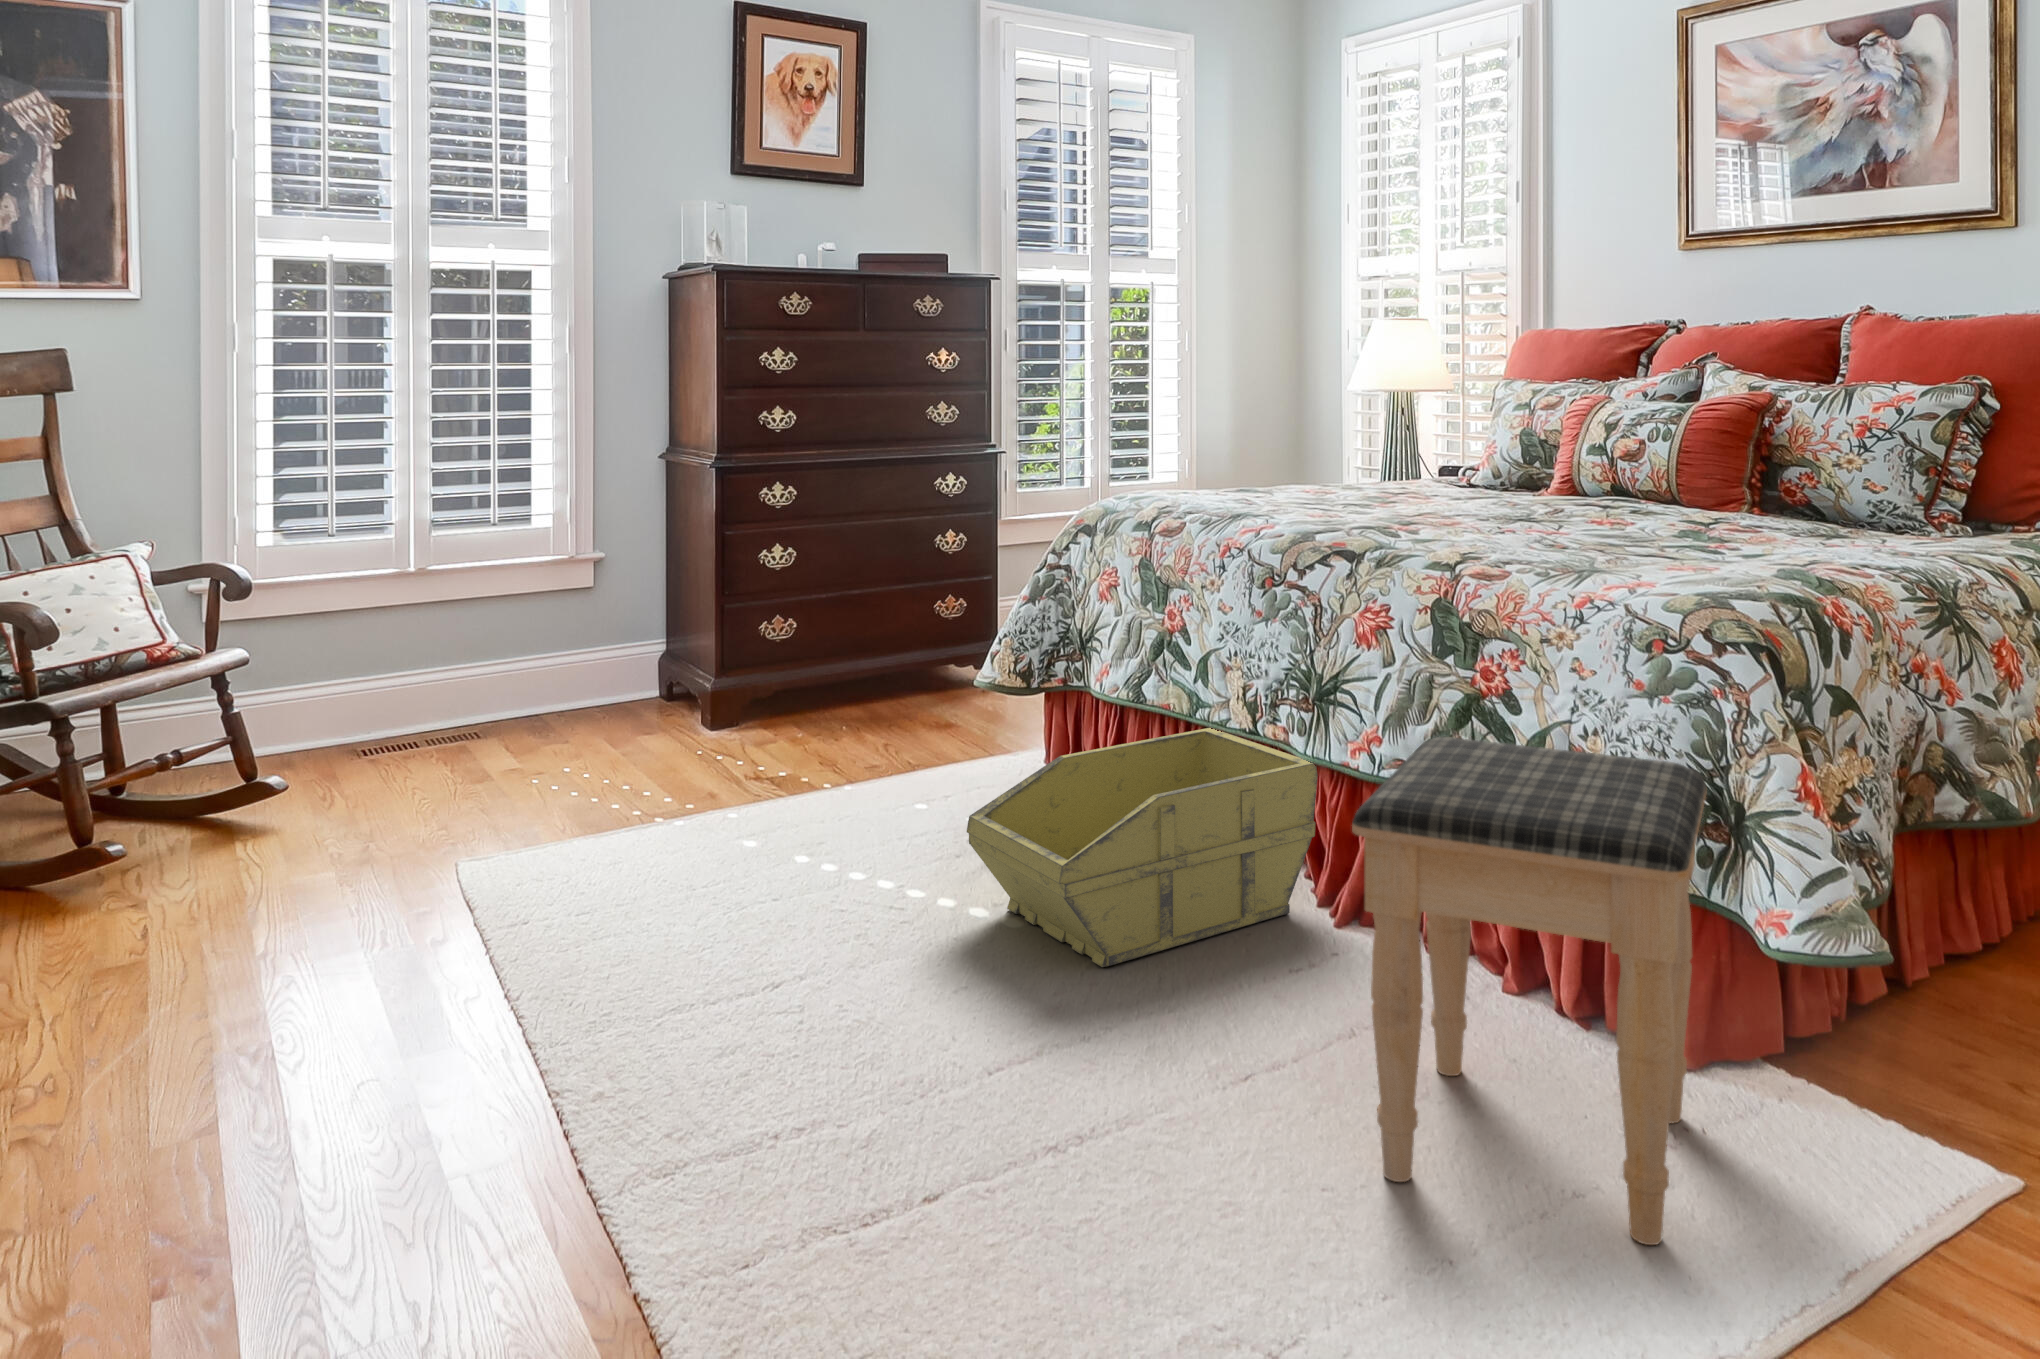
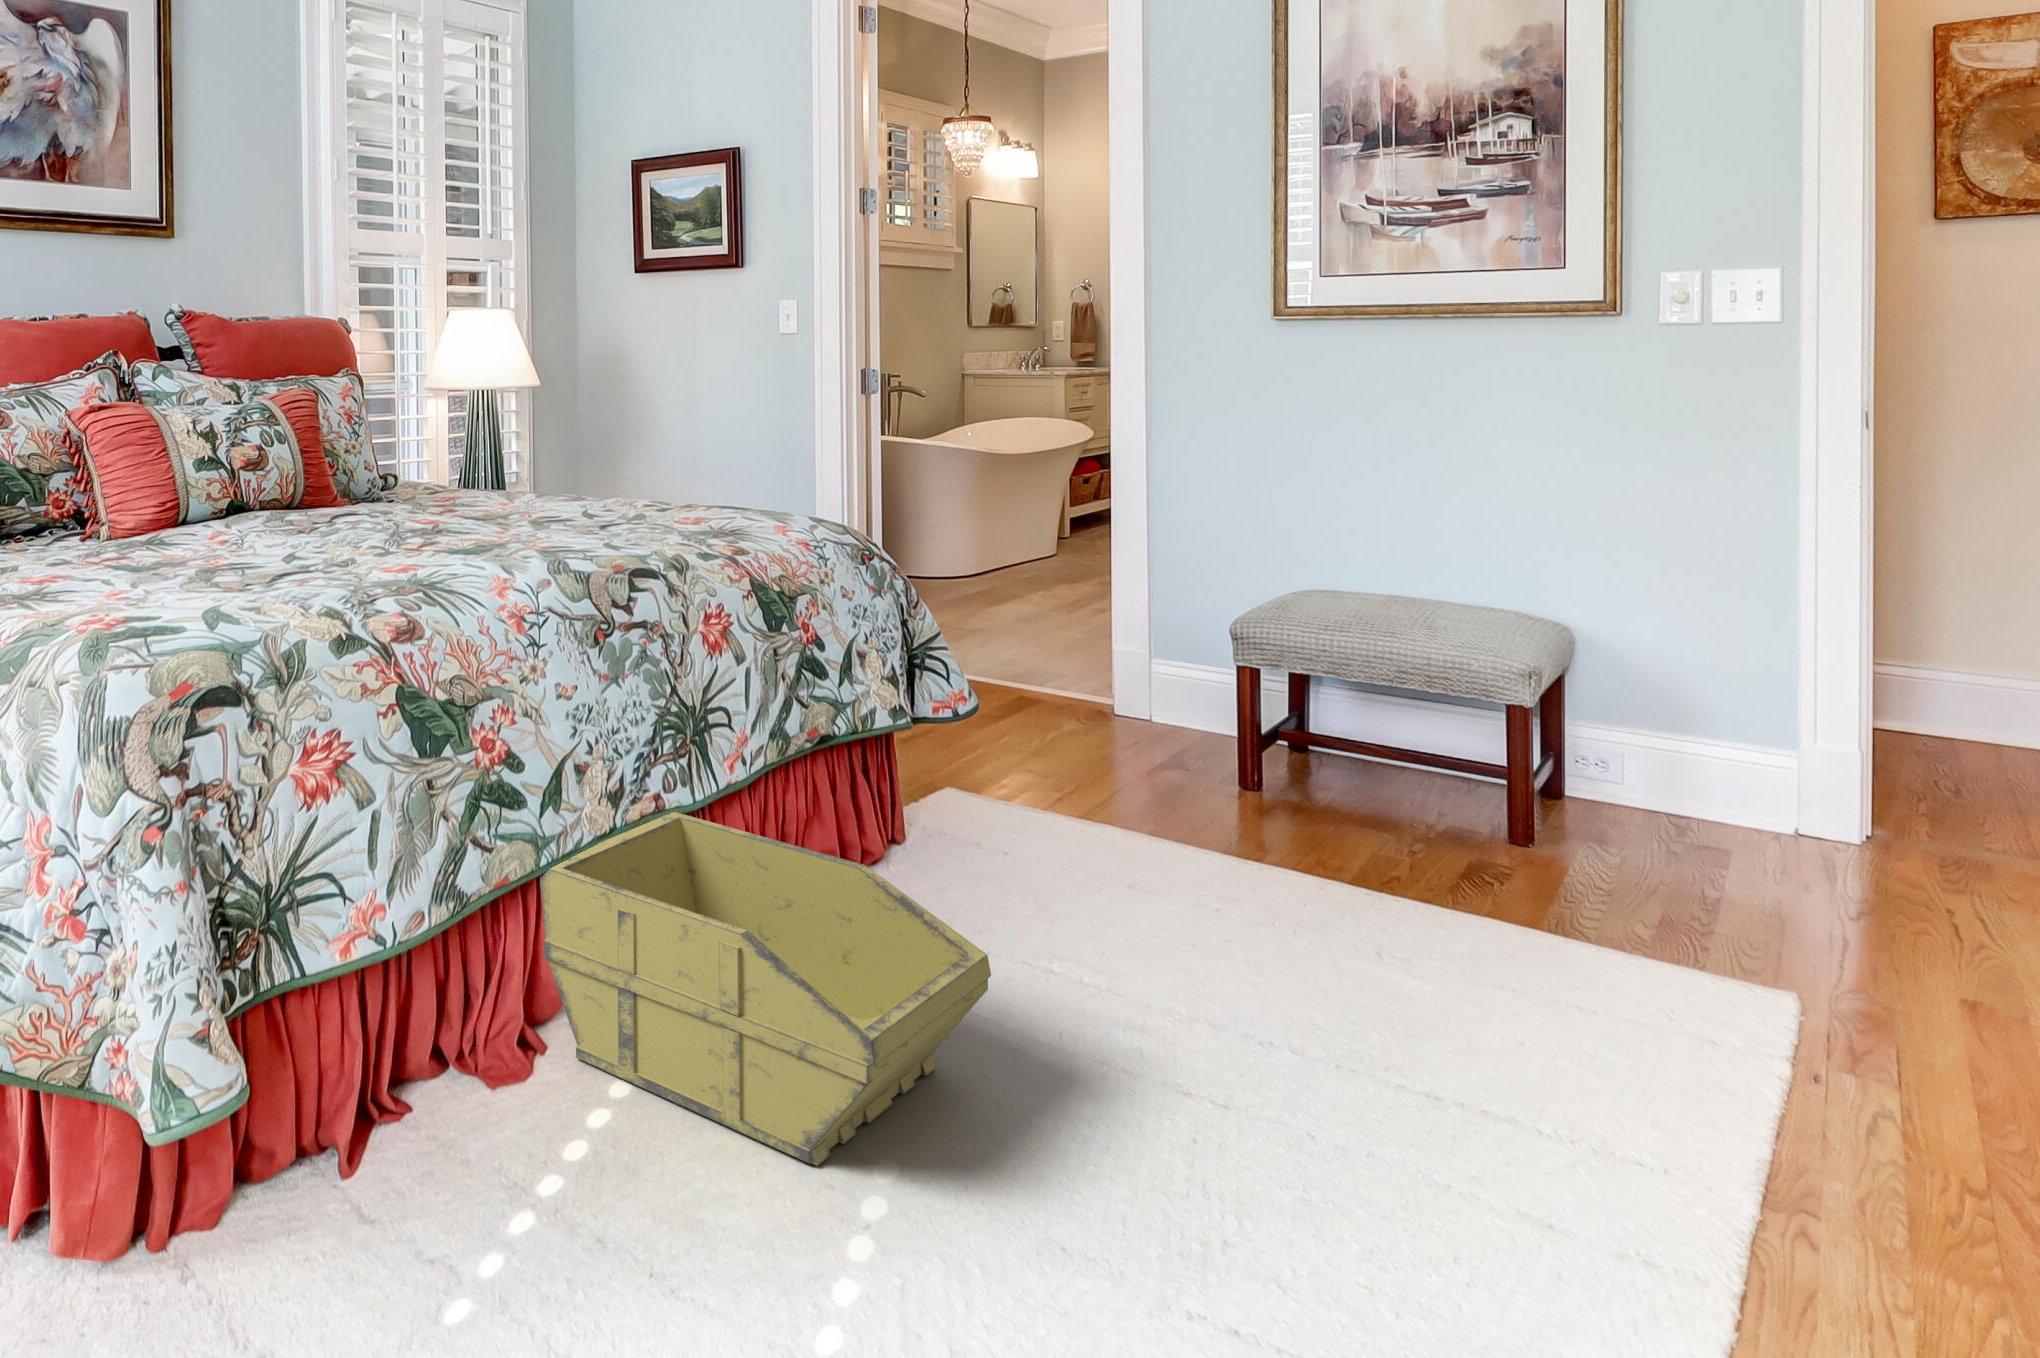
footstool: present [1352,737,1706,1245] -> none [945,618,1177,923]

